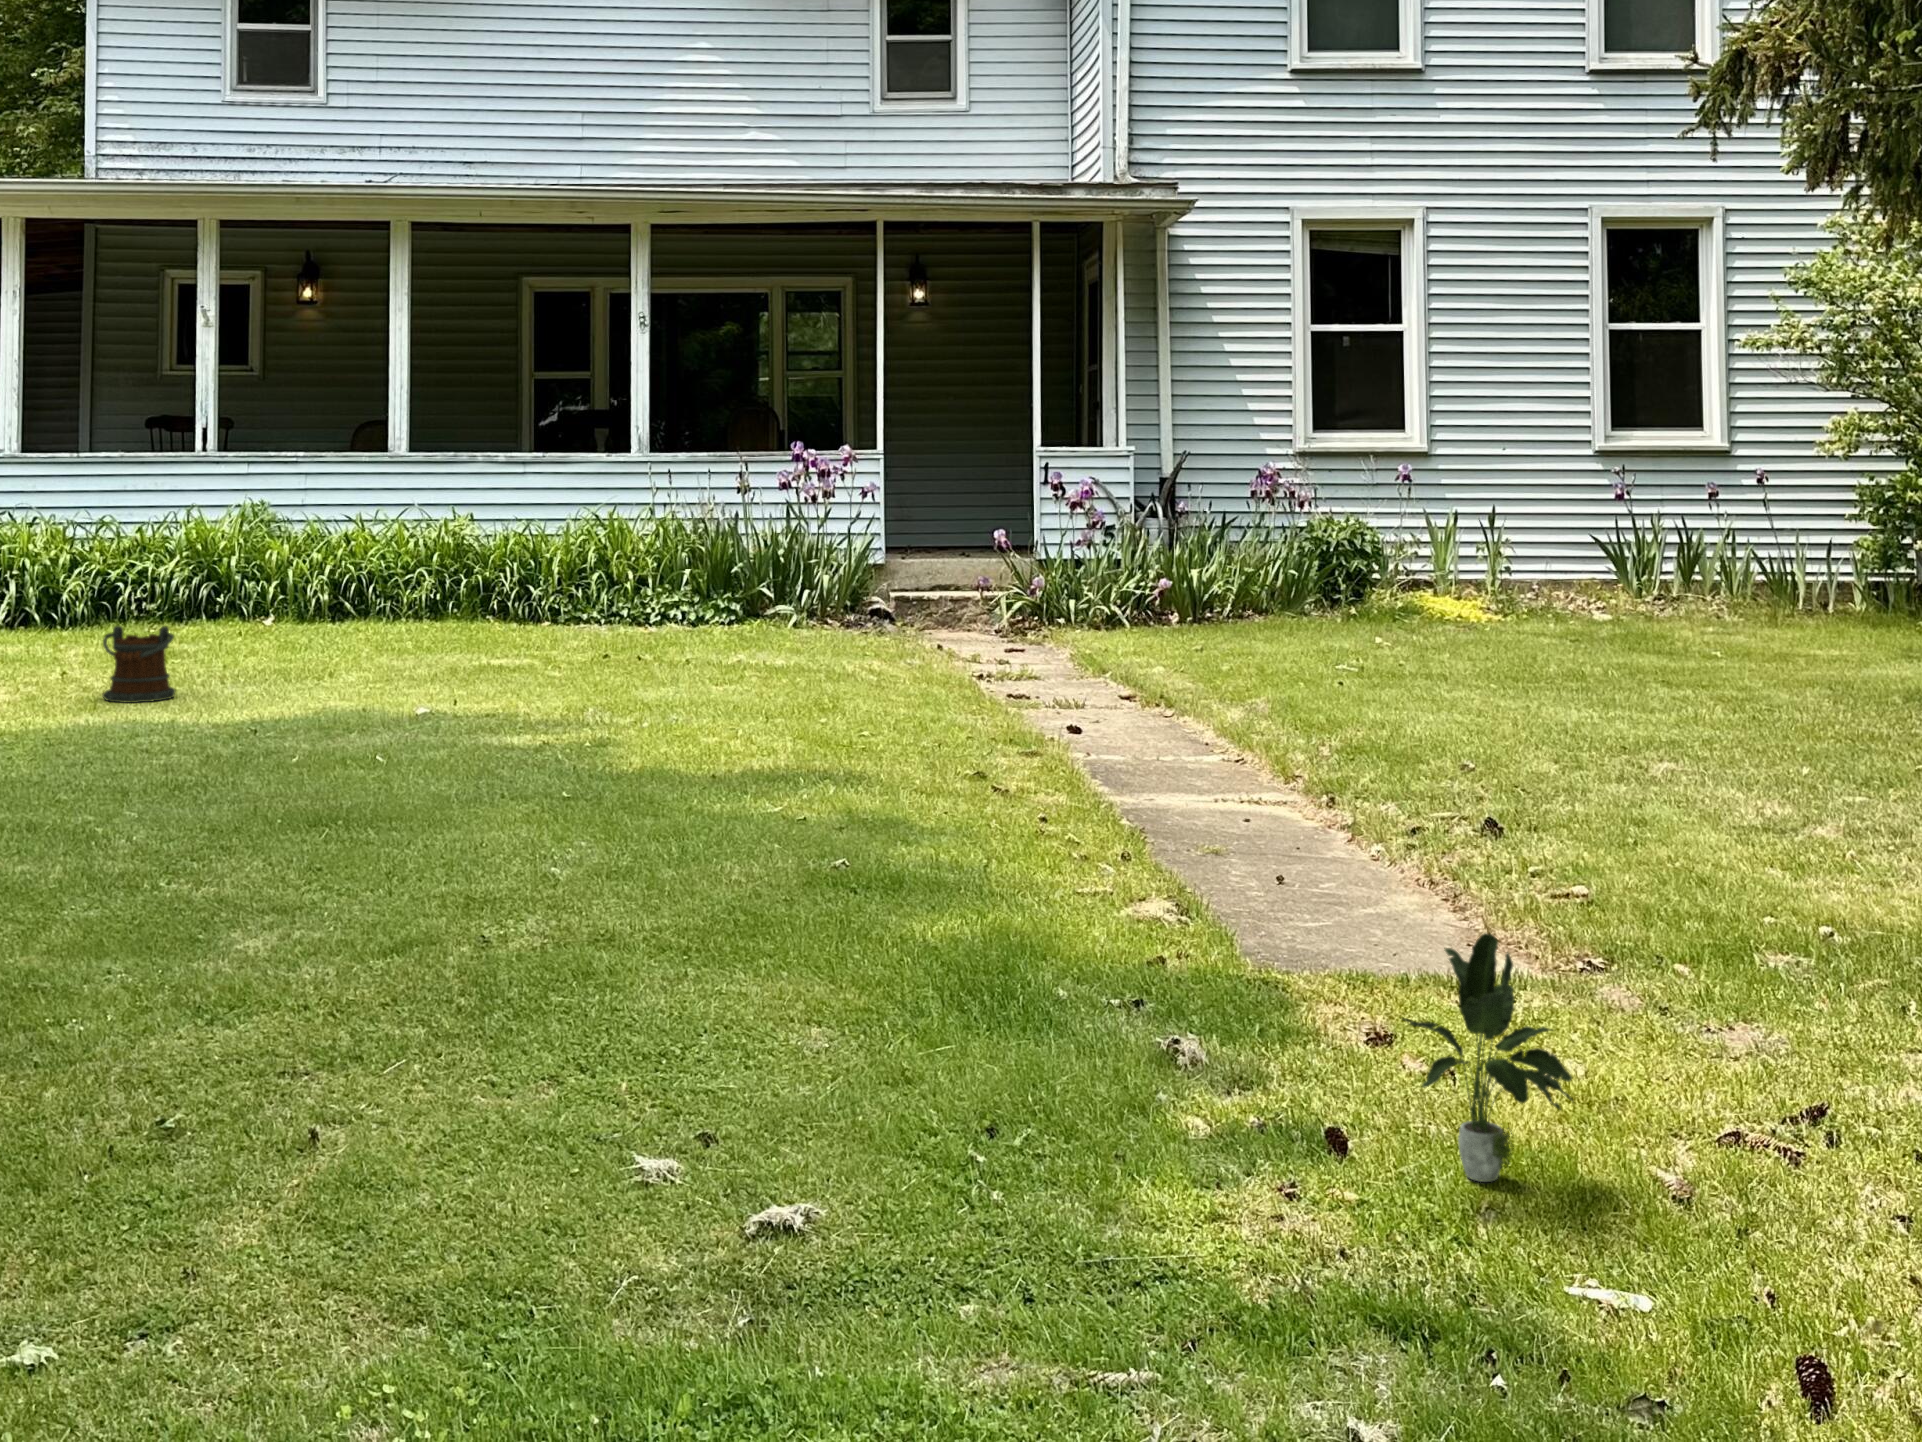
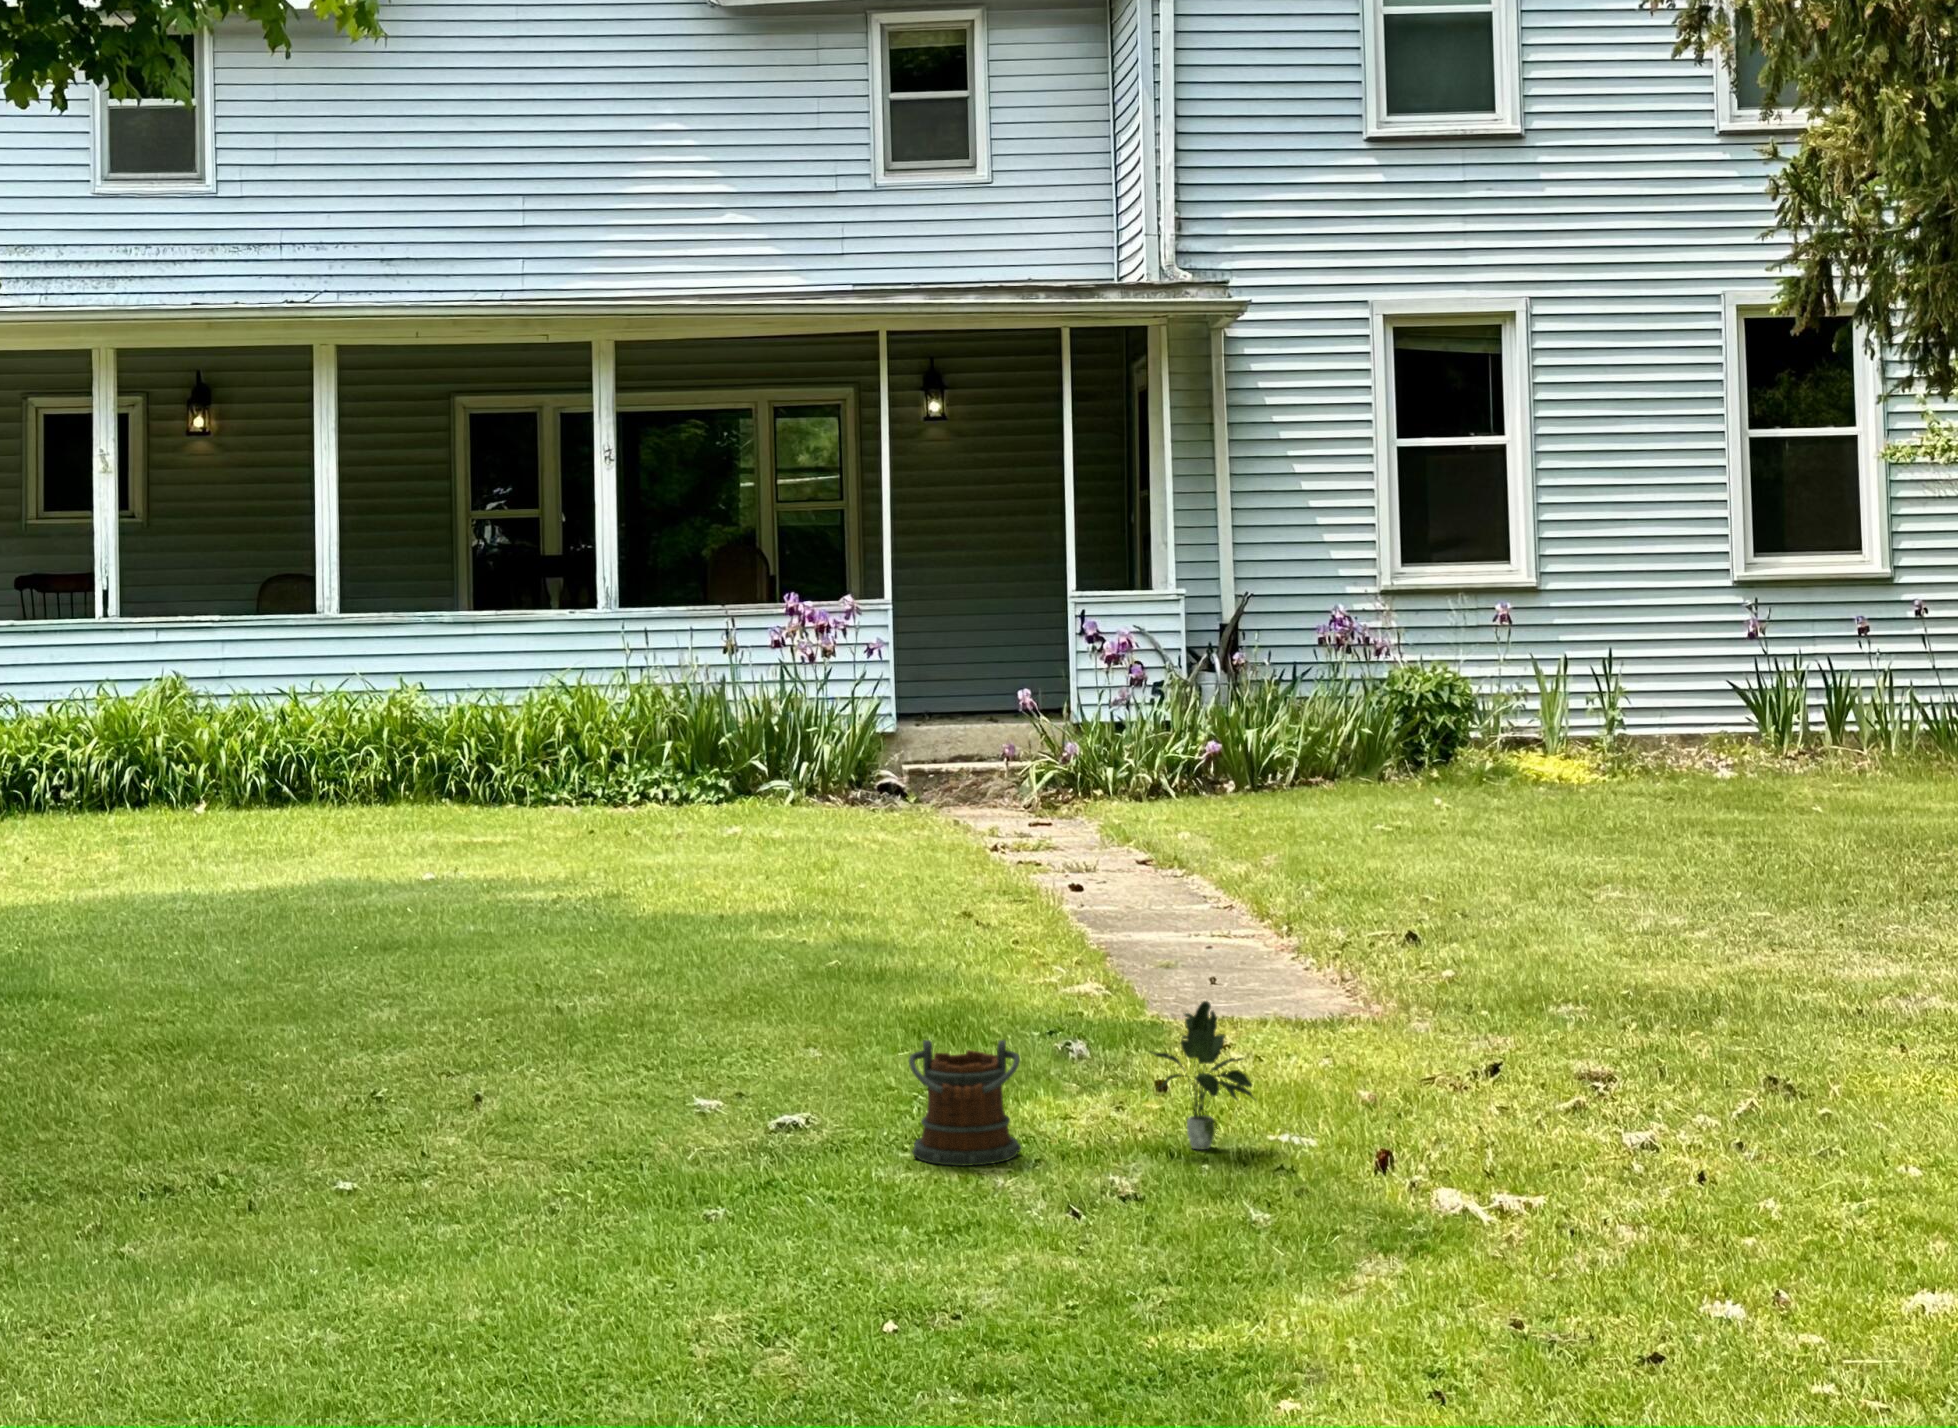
bucket: present [102,626,175,703] -> present [909,1040,1021,1166]

